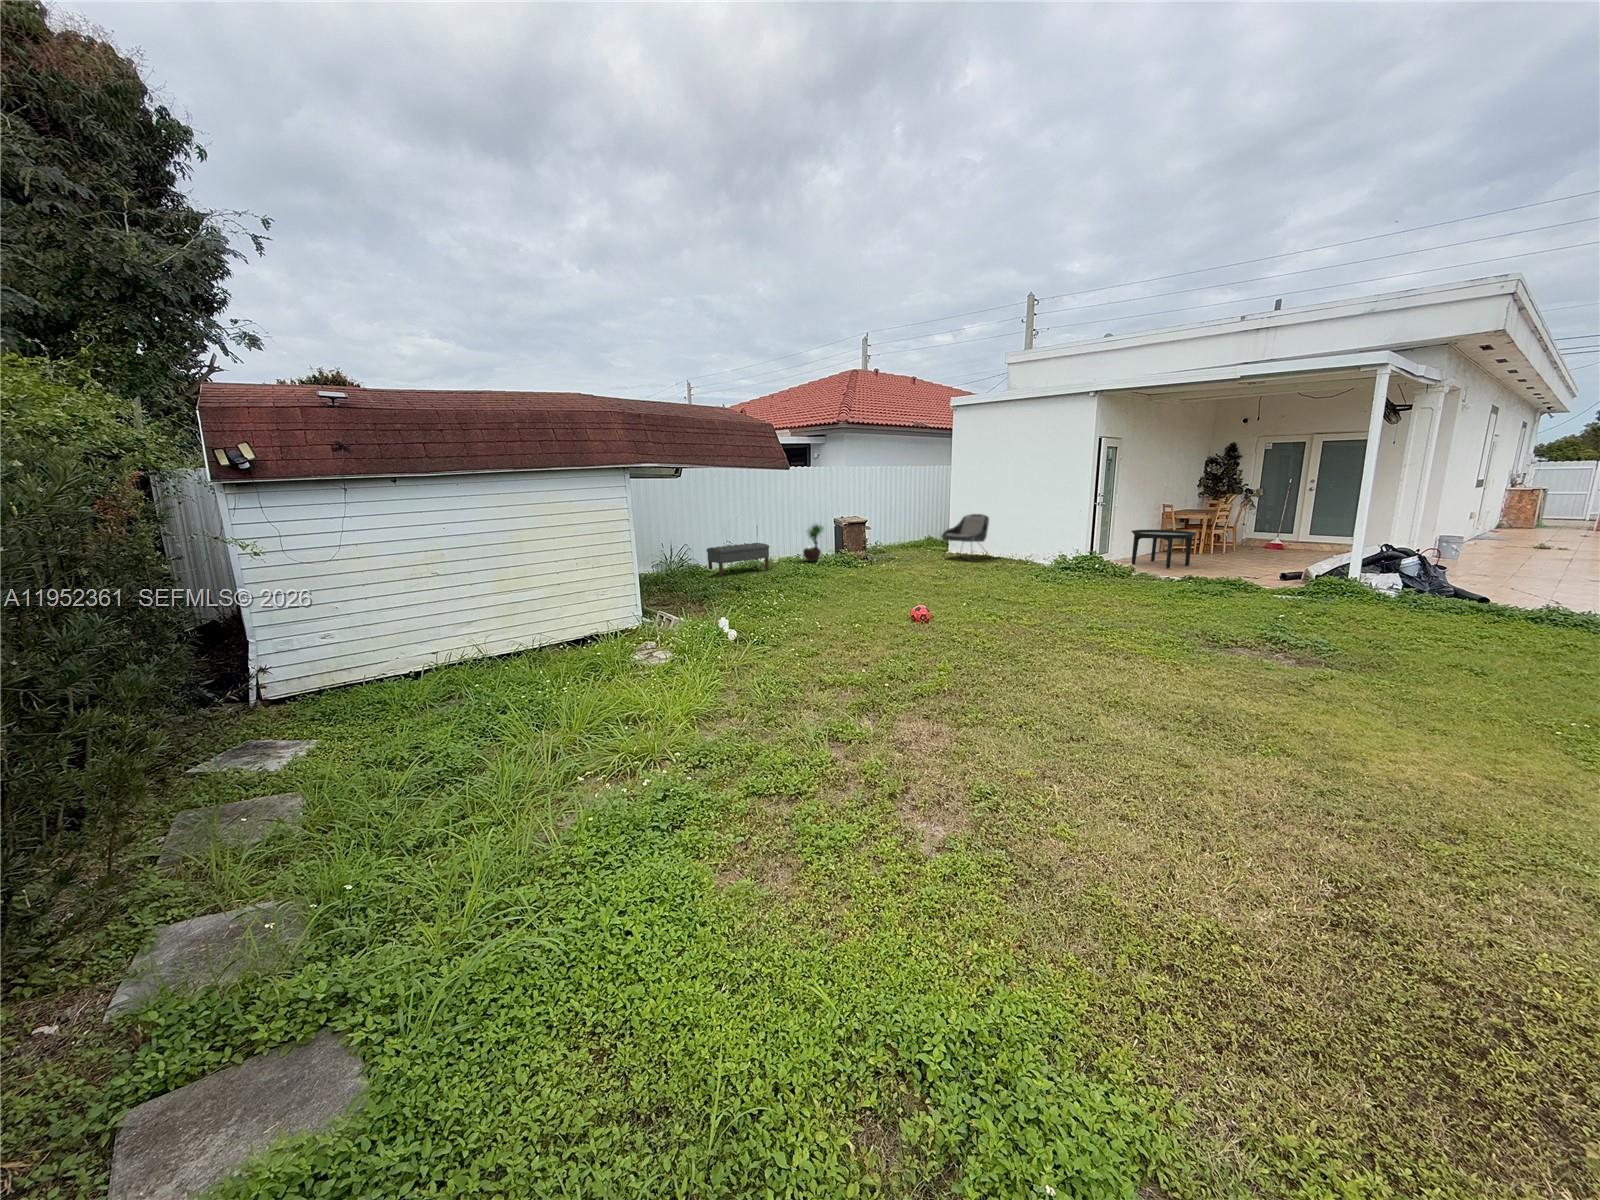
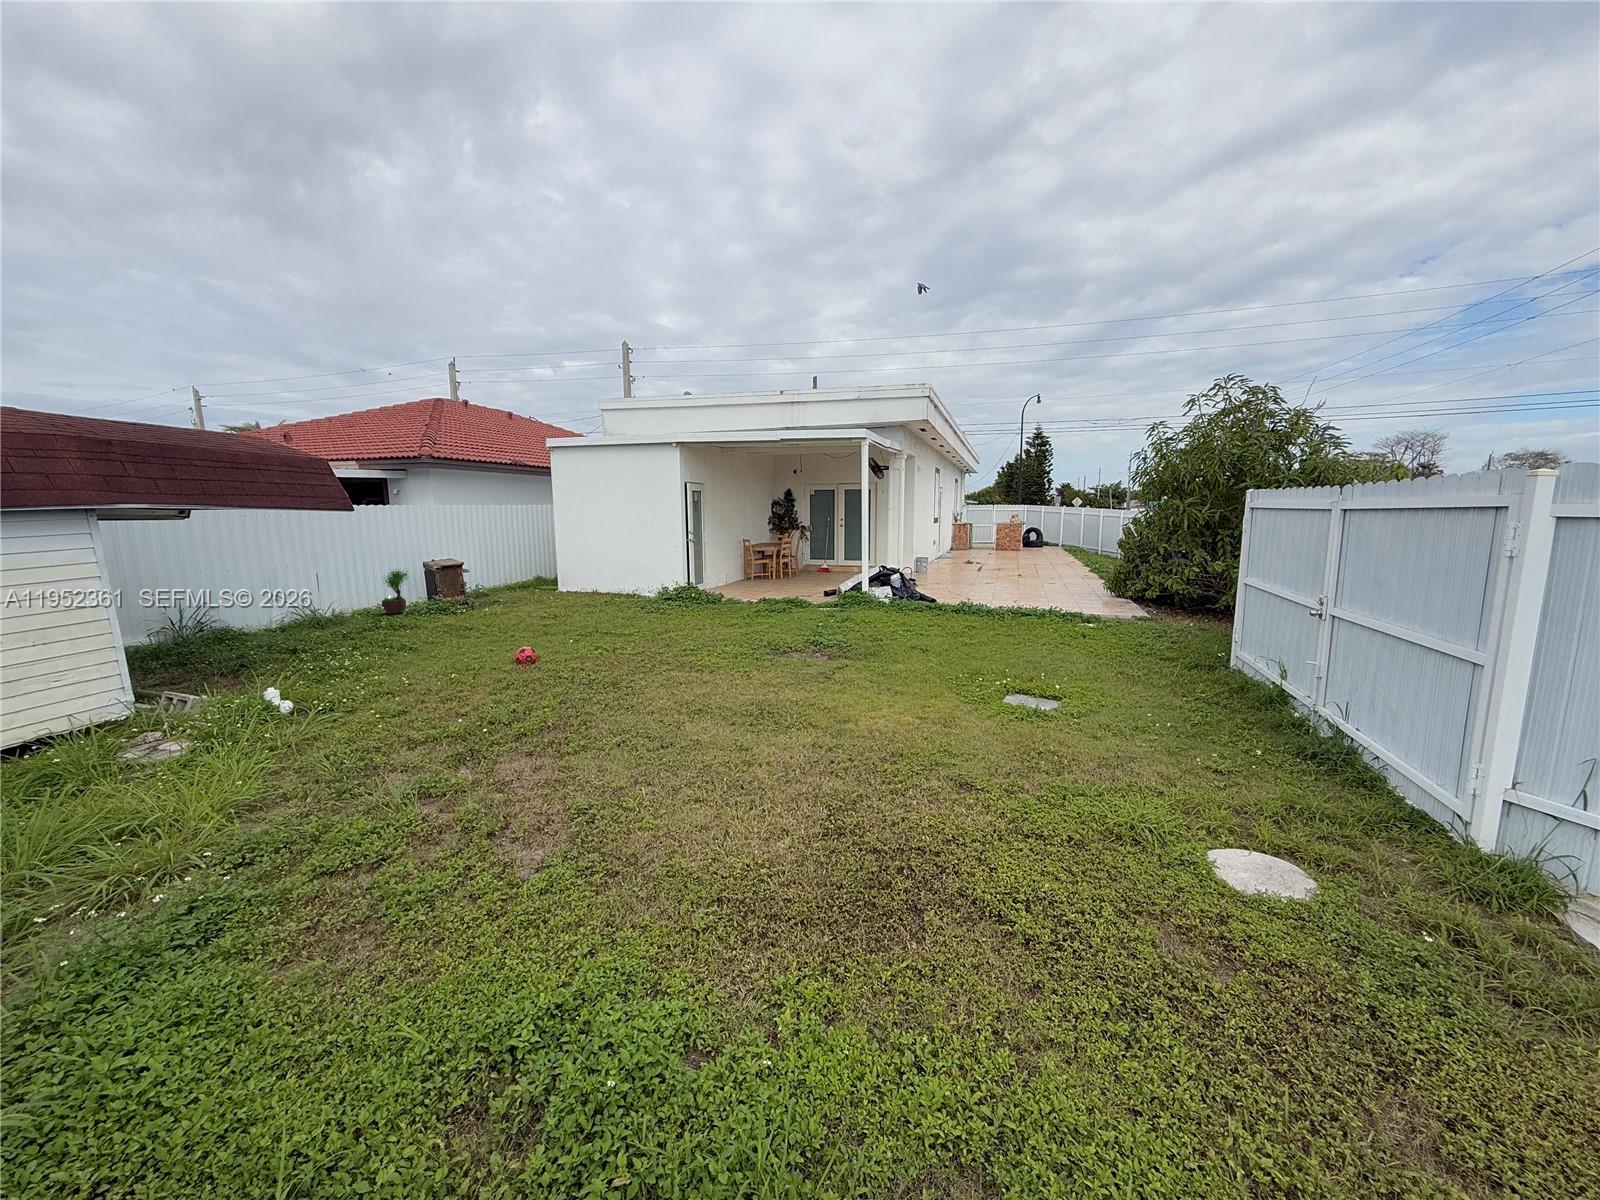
lounge chair: present [942,514,989,559] -> none [550,553,602,601]
round table: present [1131,530,1197,568] -> none [723,561,771,594]
bench: present [707,543,769,577] -> none [231,597,333,643]

